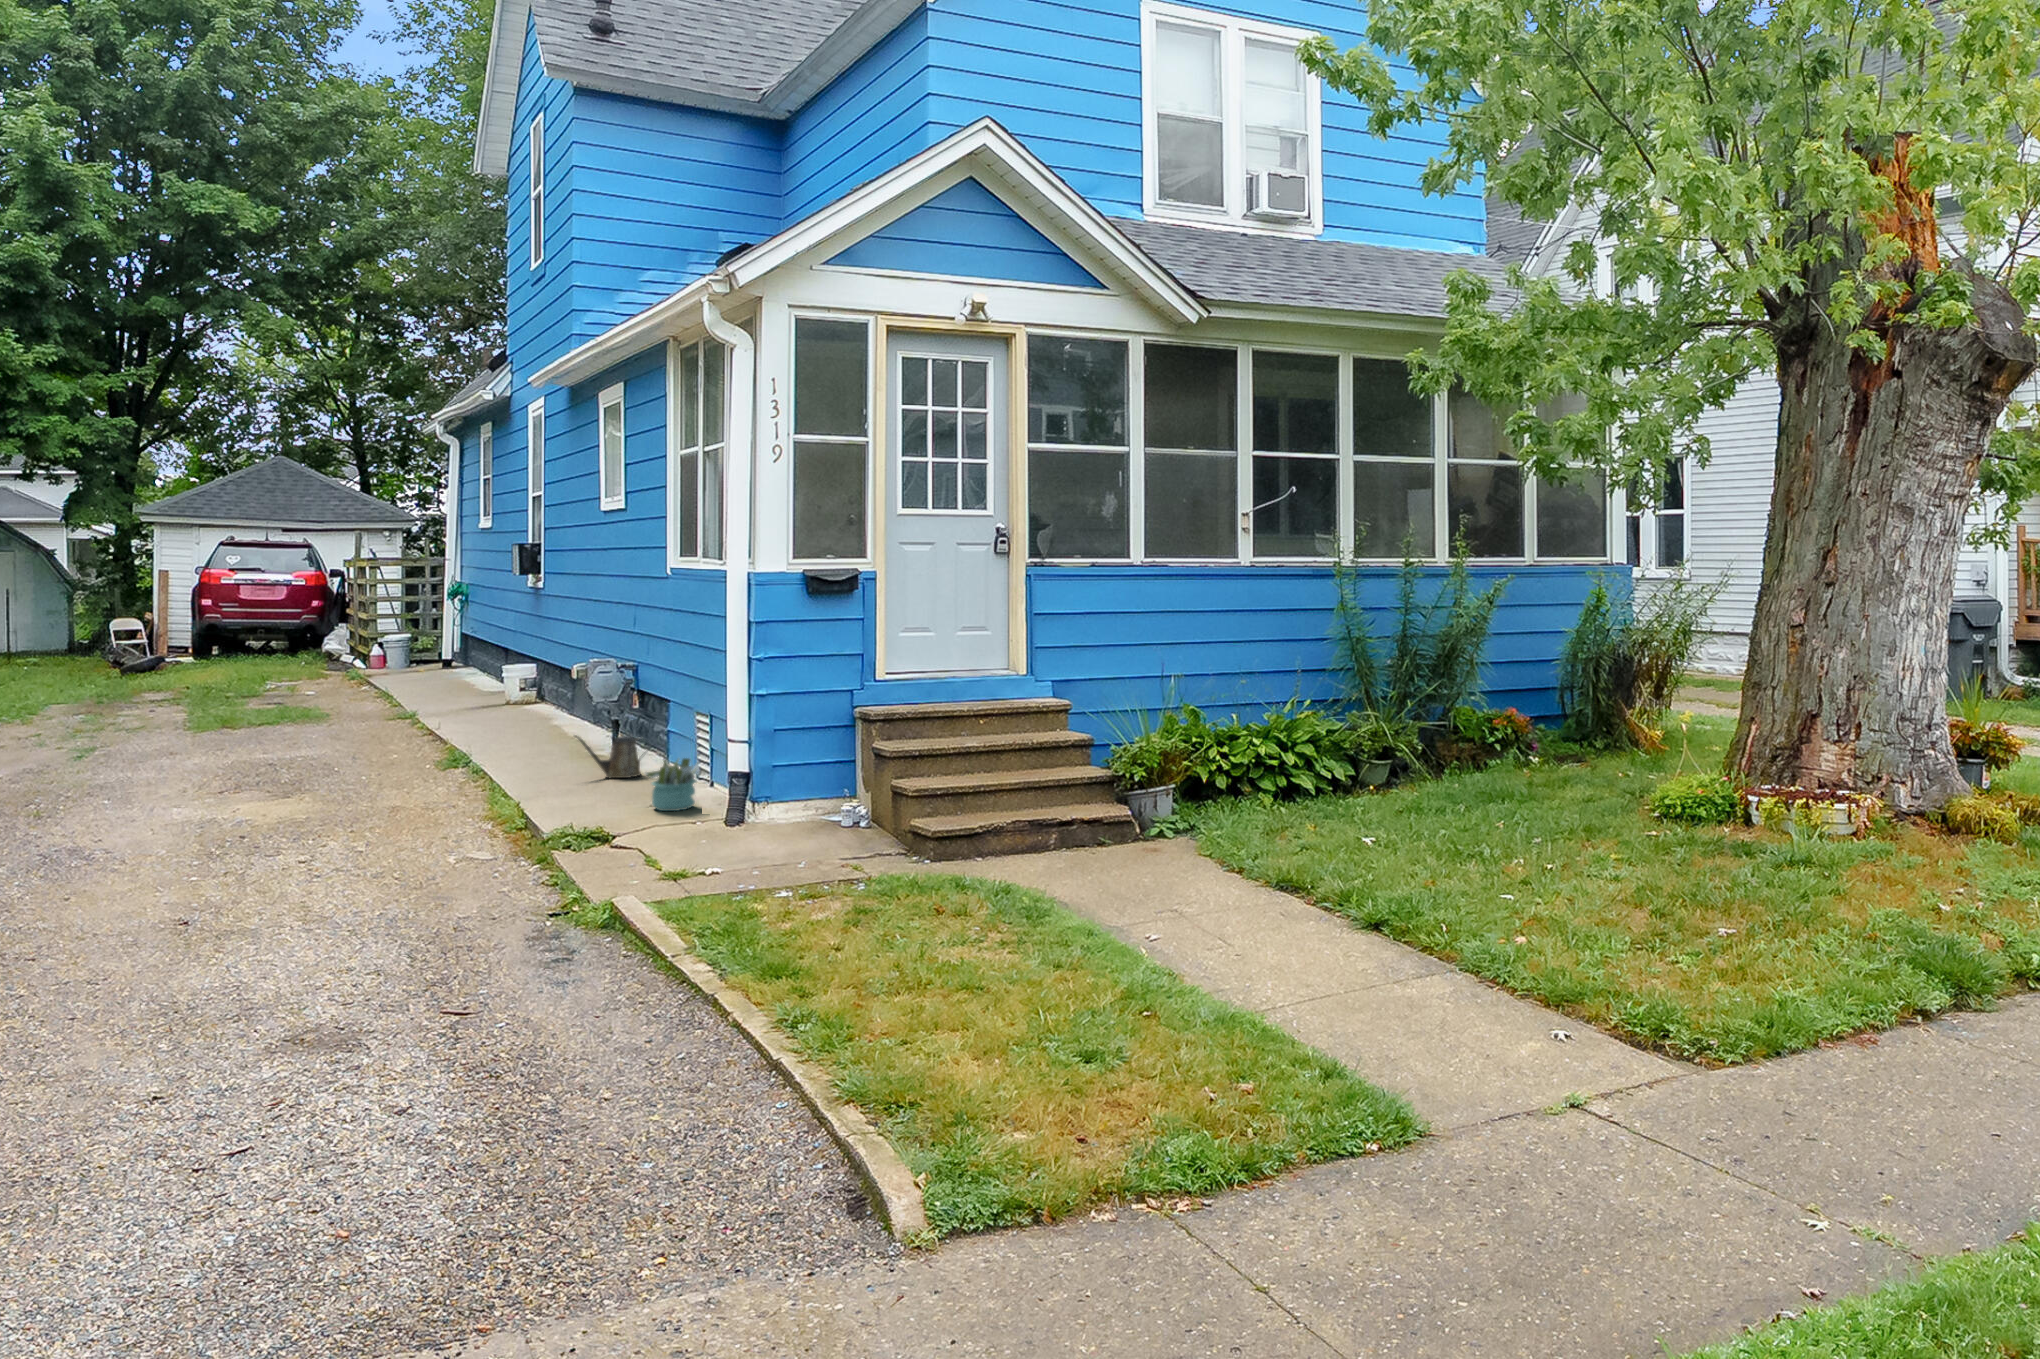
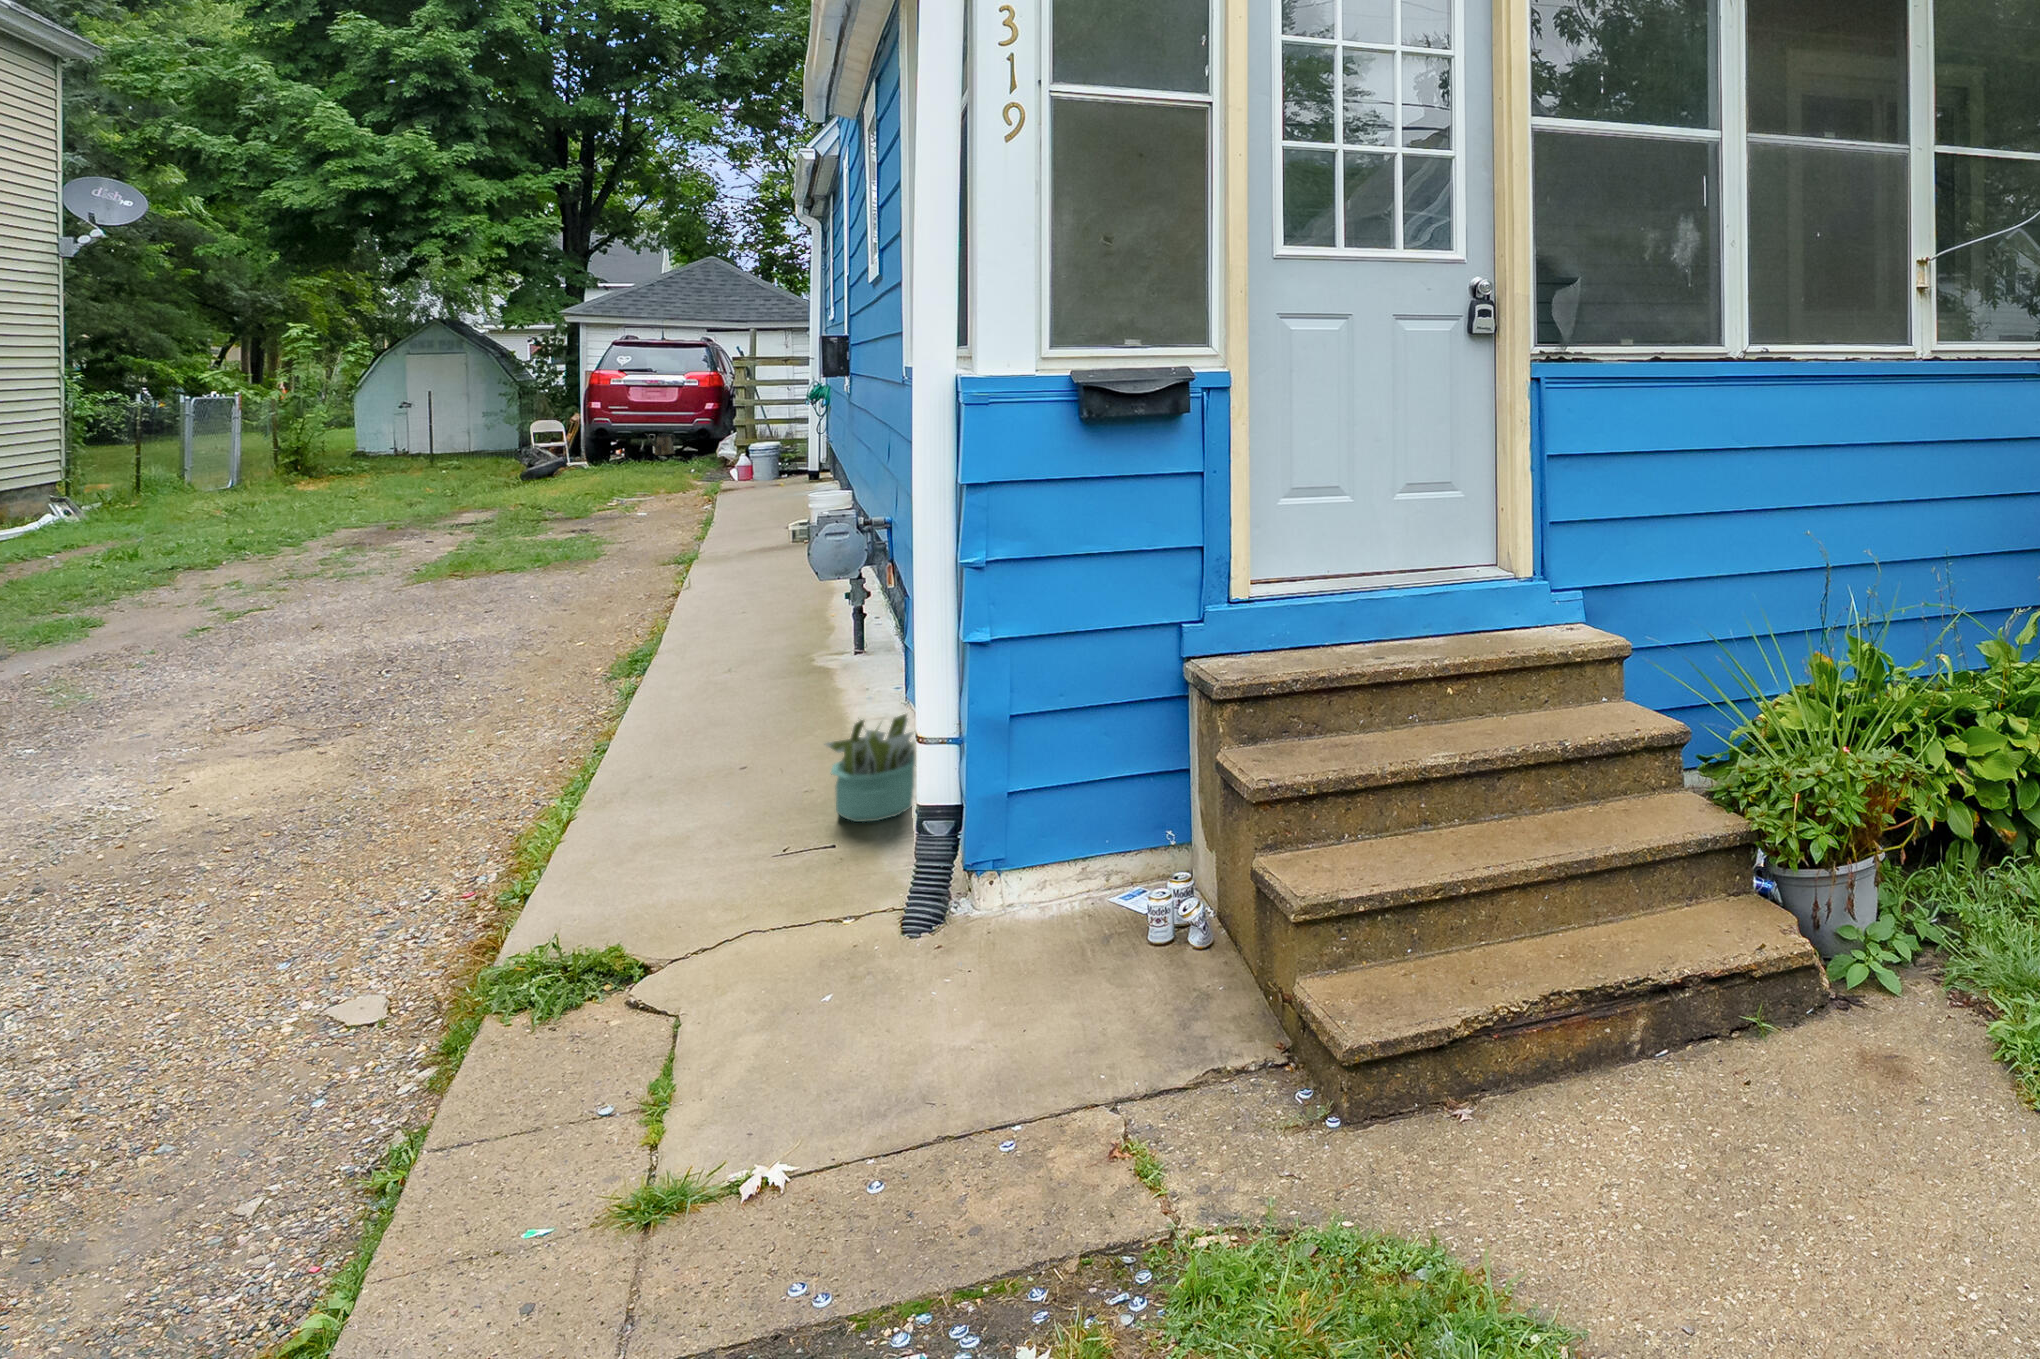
watering can: present [574,735,643,778] -> present [645,433,675,455]

